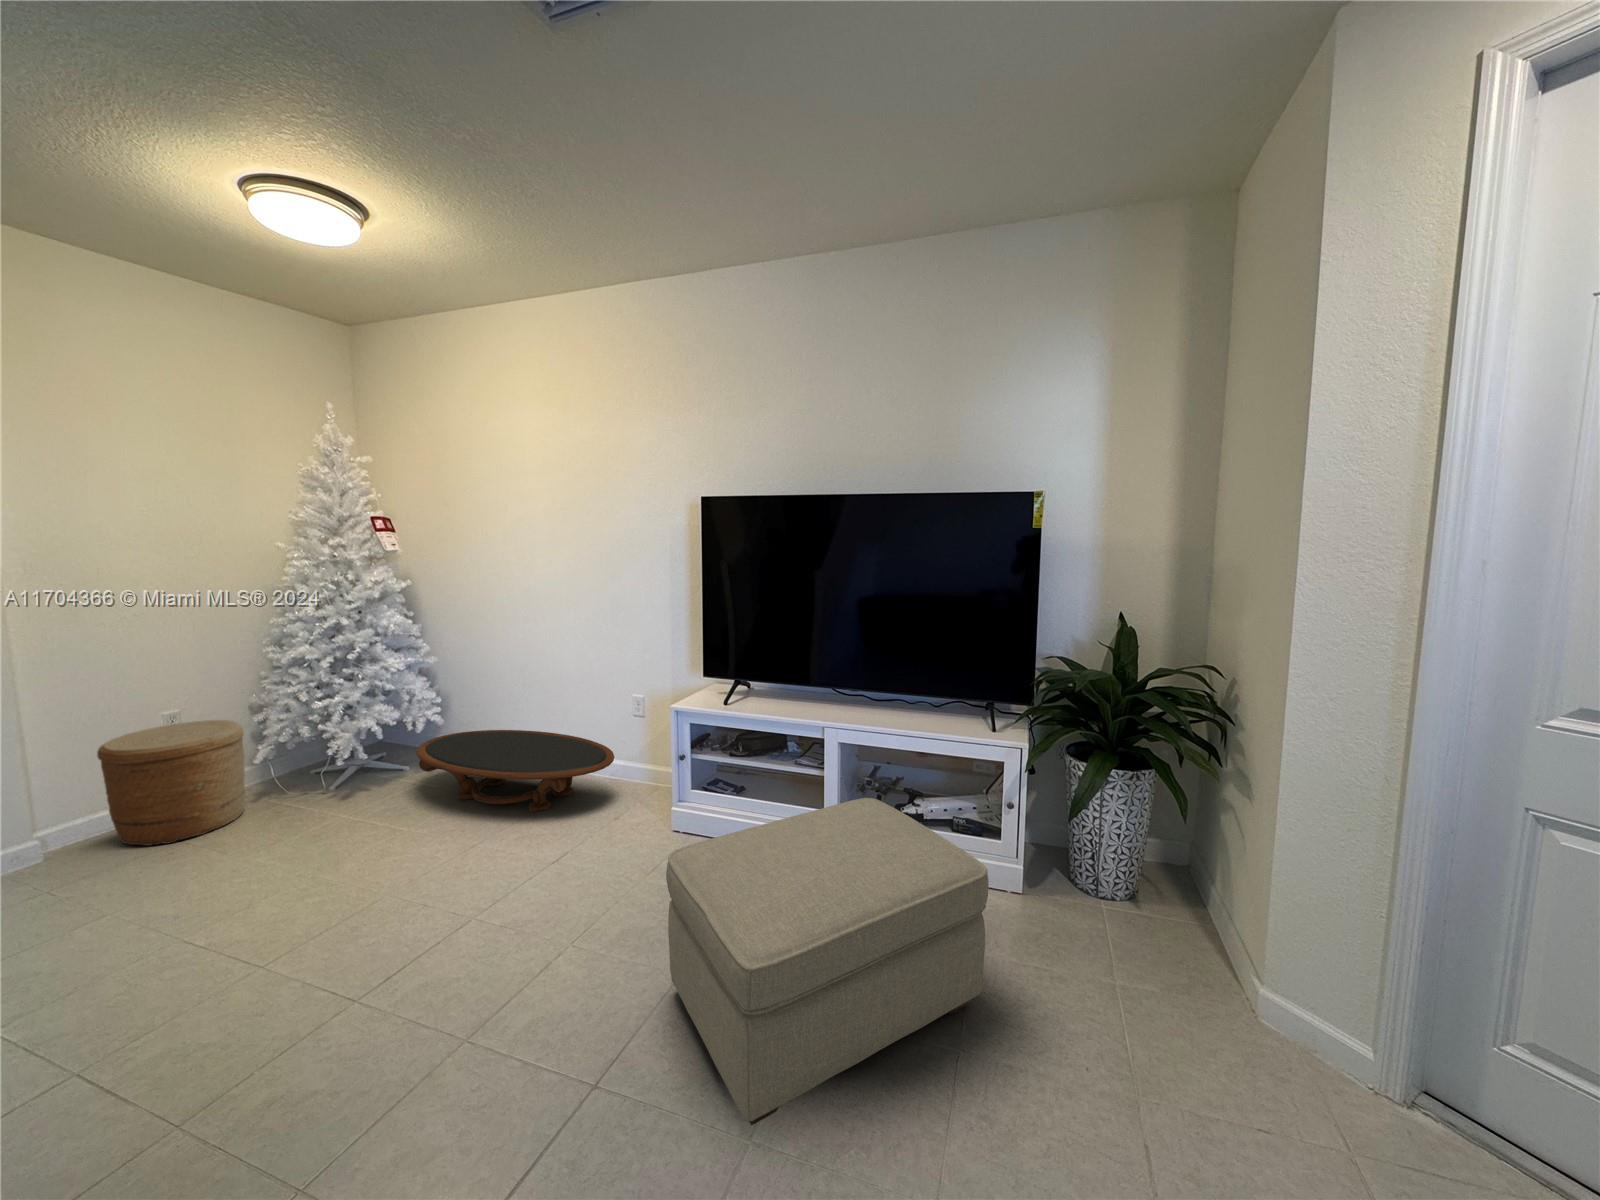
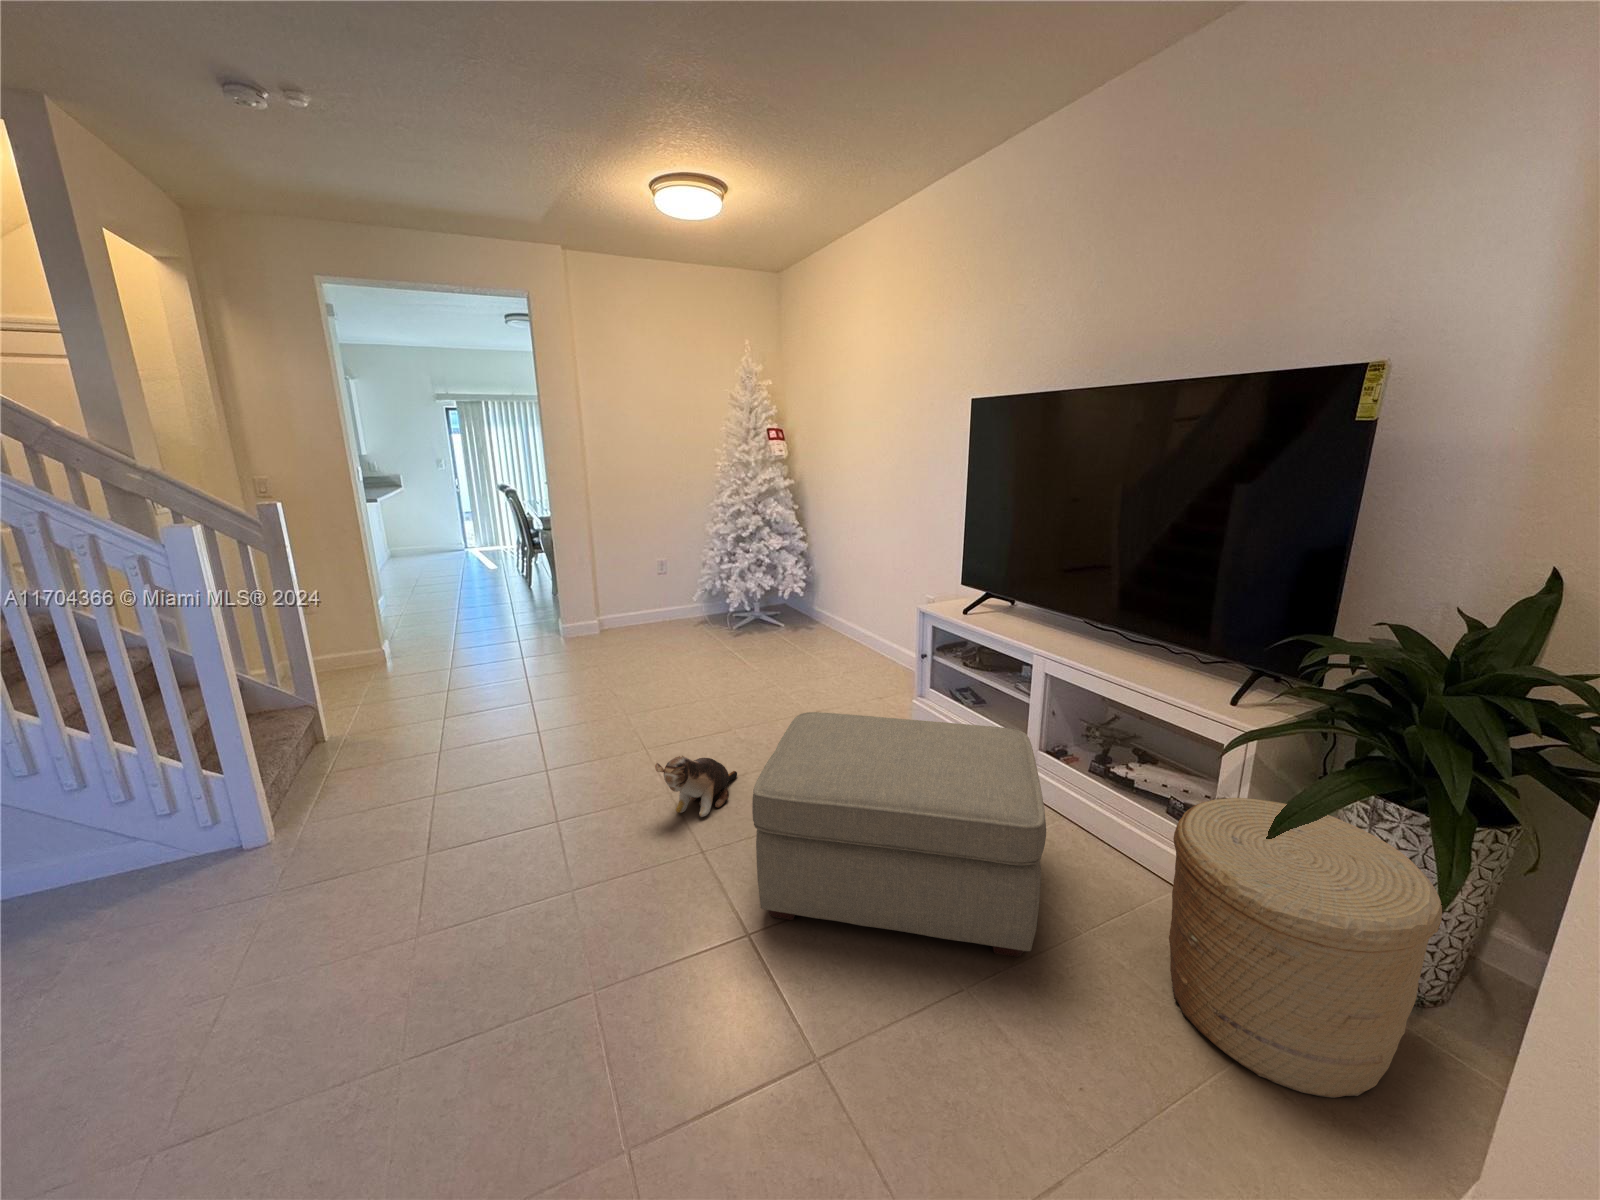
woven basket: present [97,720,245,846] -> present [1169,798,1442,1098]
coffee table: present [416,730,614,812] -> none [773,605,898,678]
plush toy: none [473,969,552,1076] -> present [655,756,737,817]

